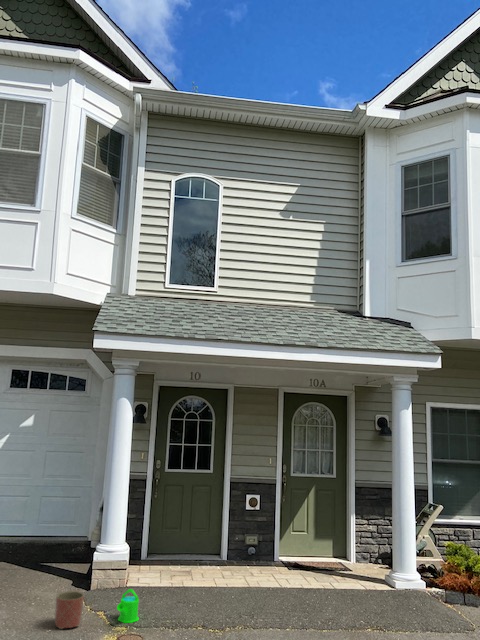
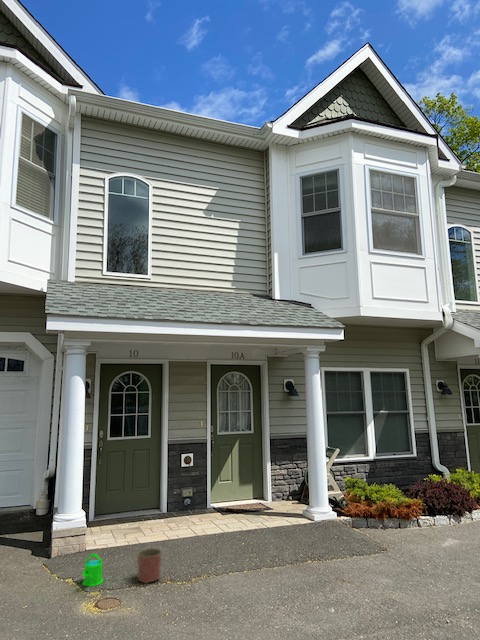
planter: present [55,591,84,629] -> present [137,548,162,583]

